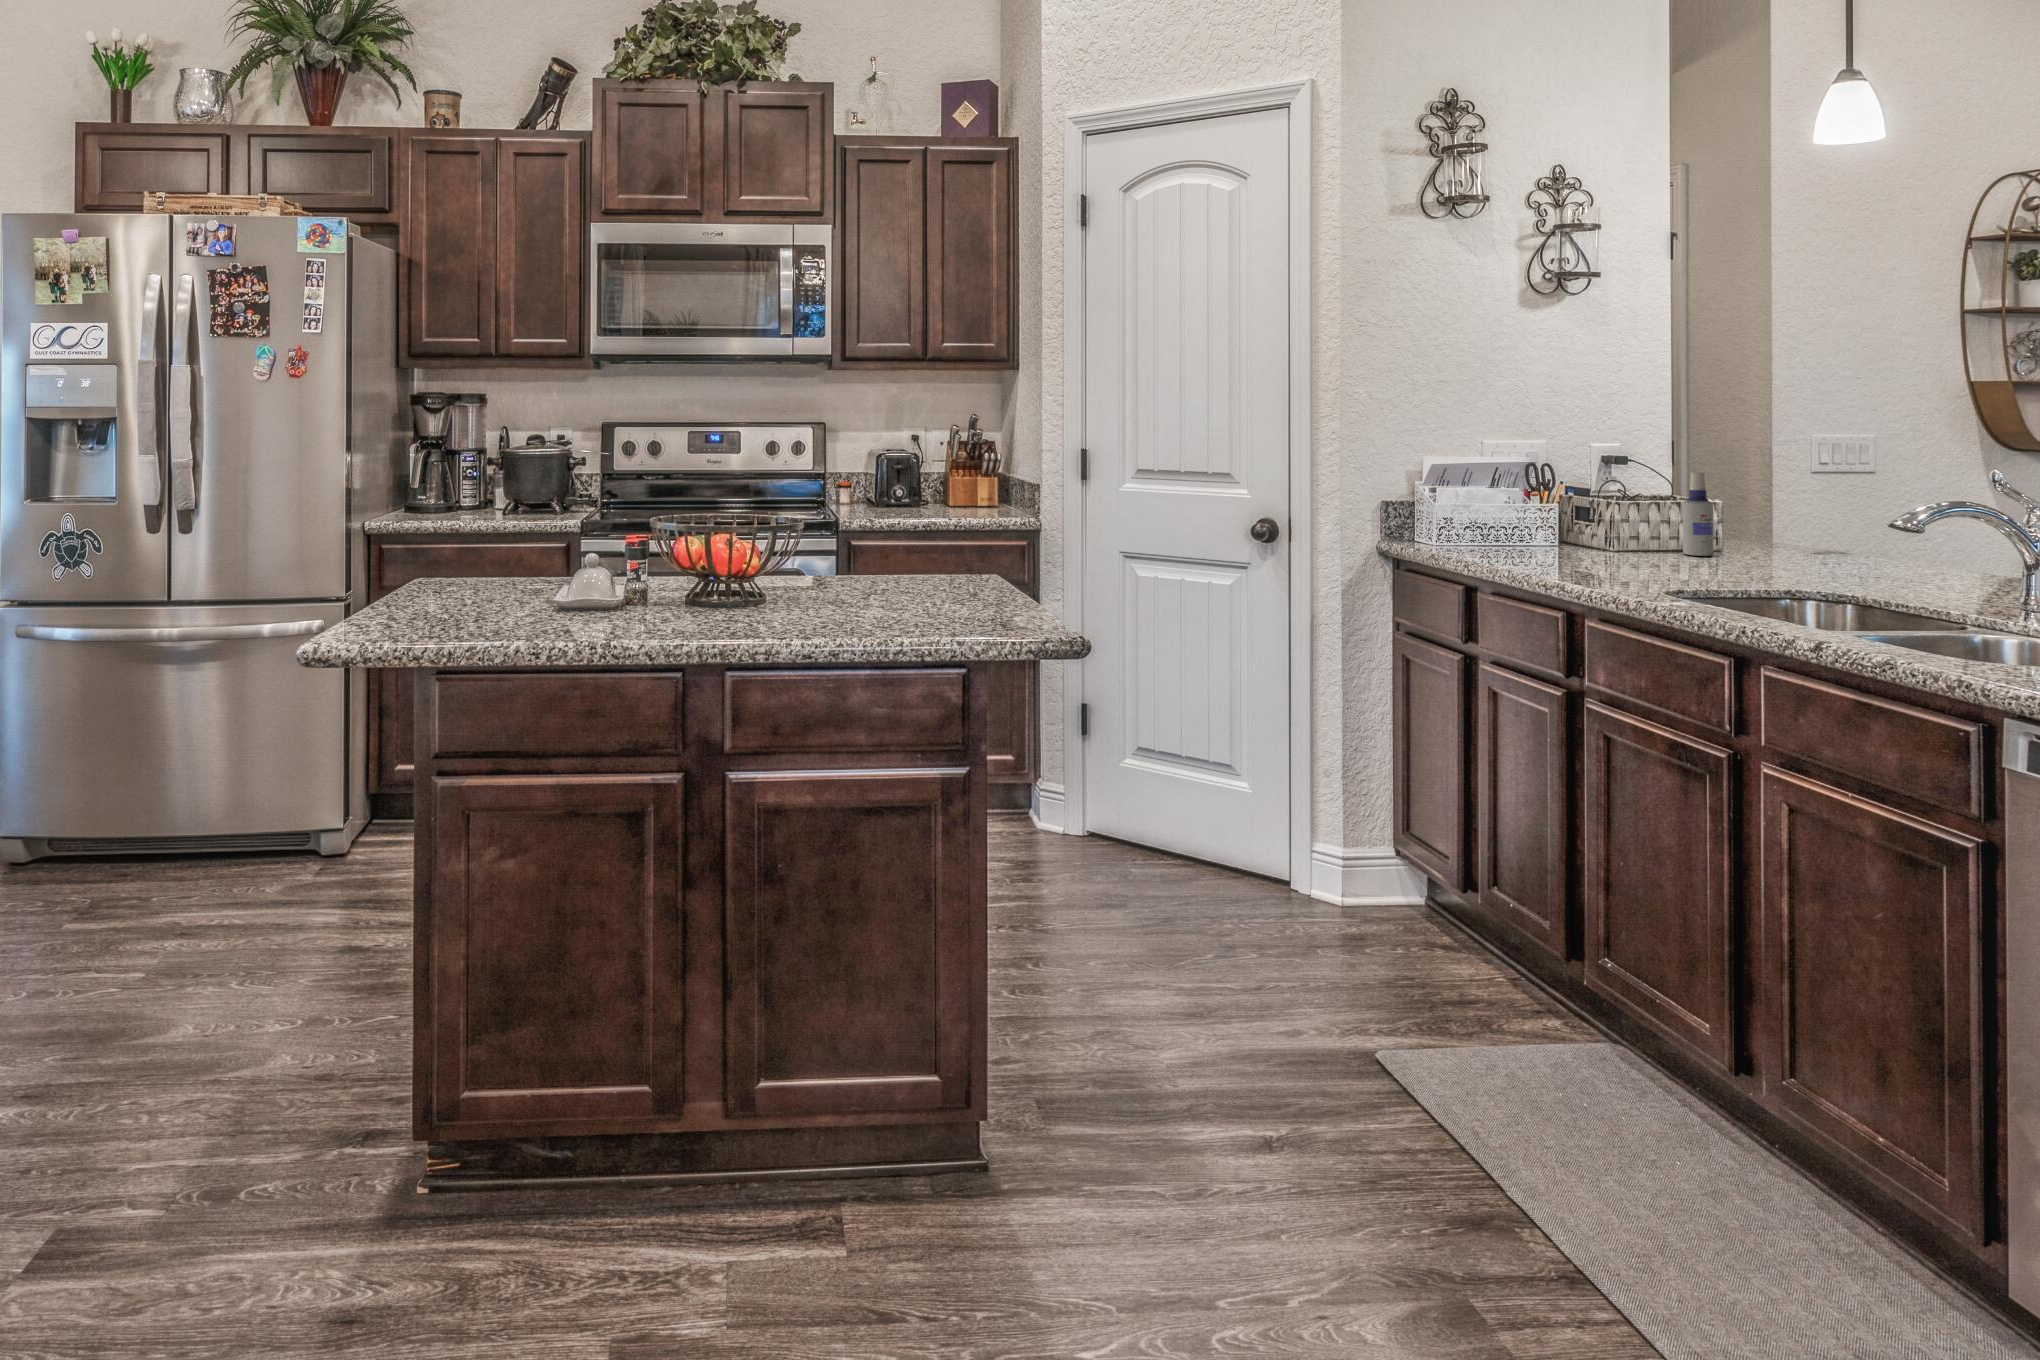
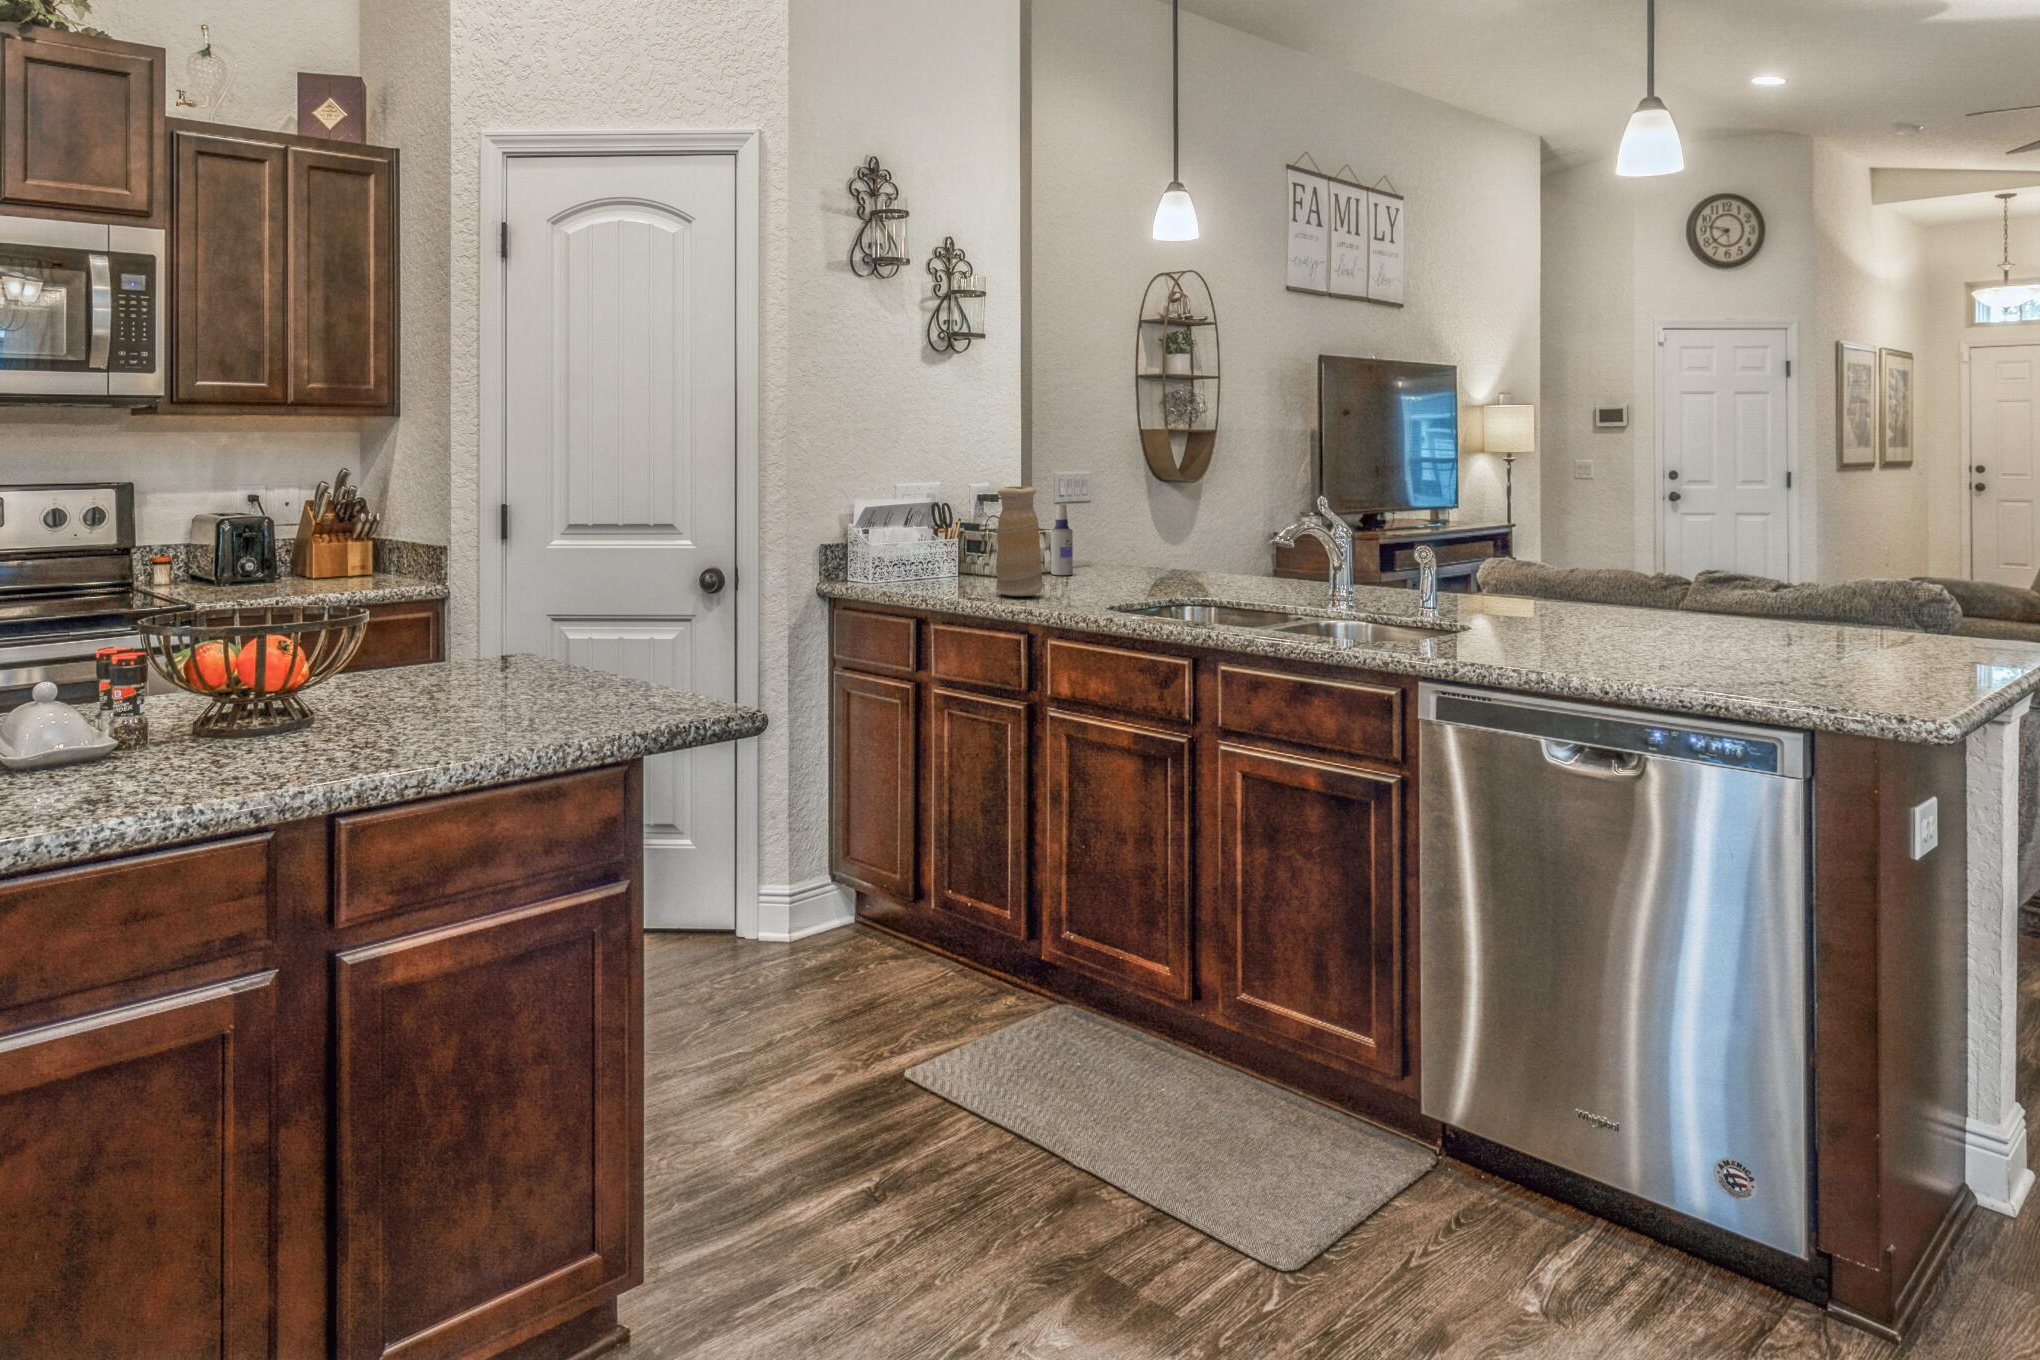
vase: none [1564,448,1623,573] -> present [997,486,1043,596]

